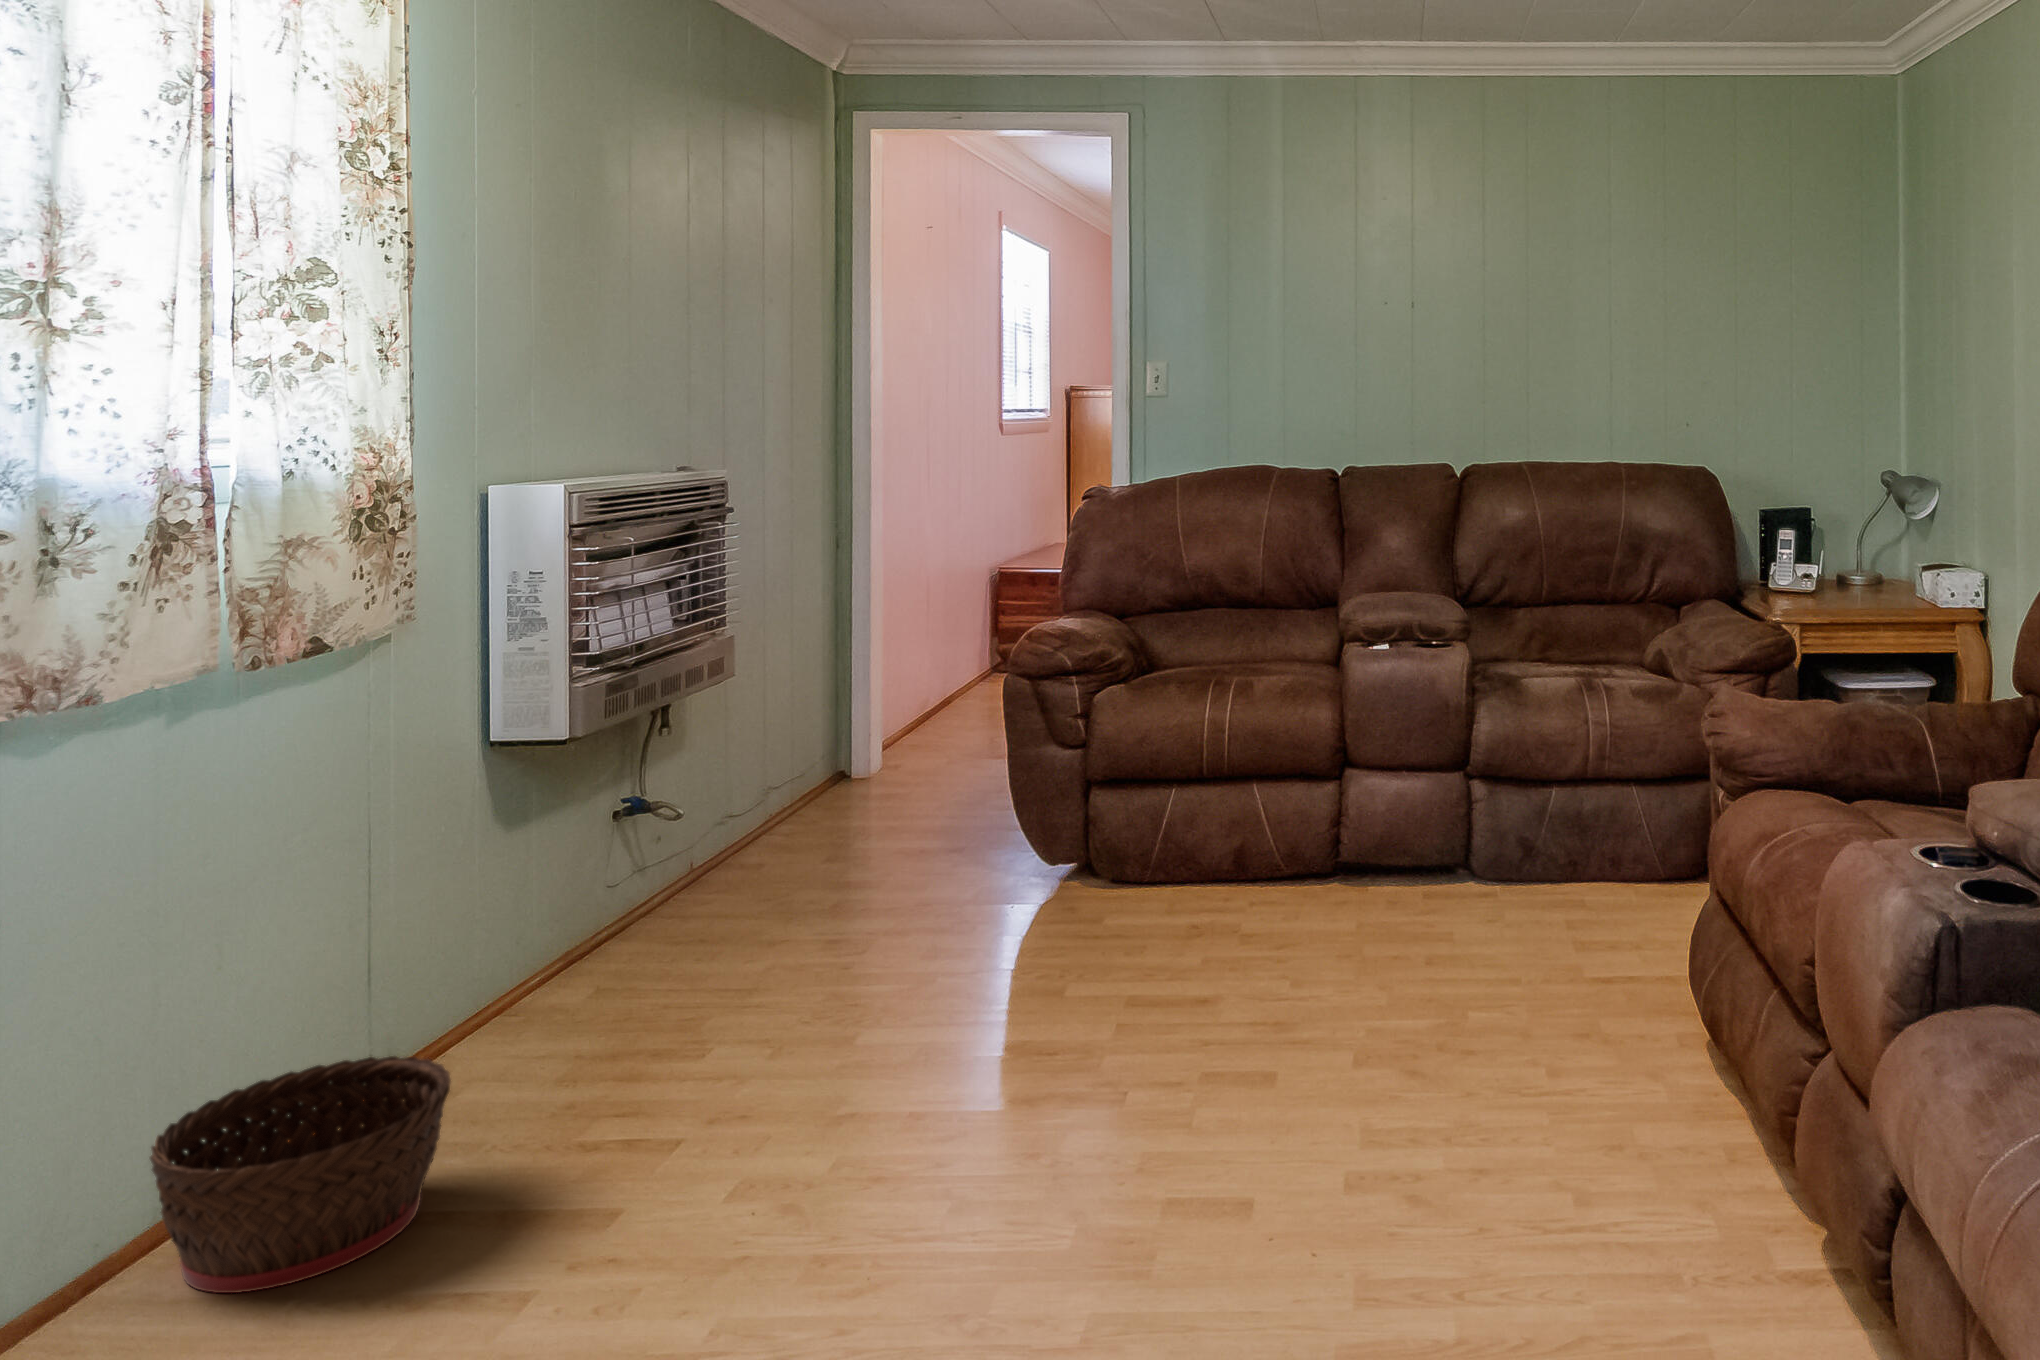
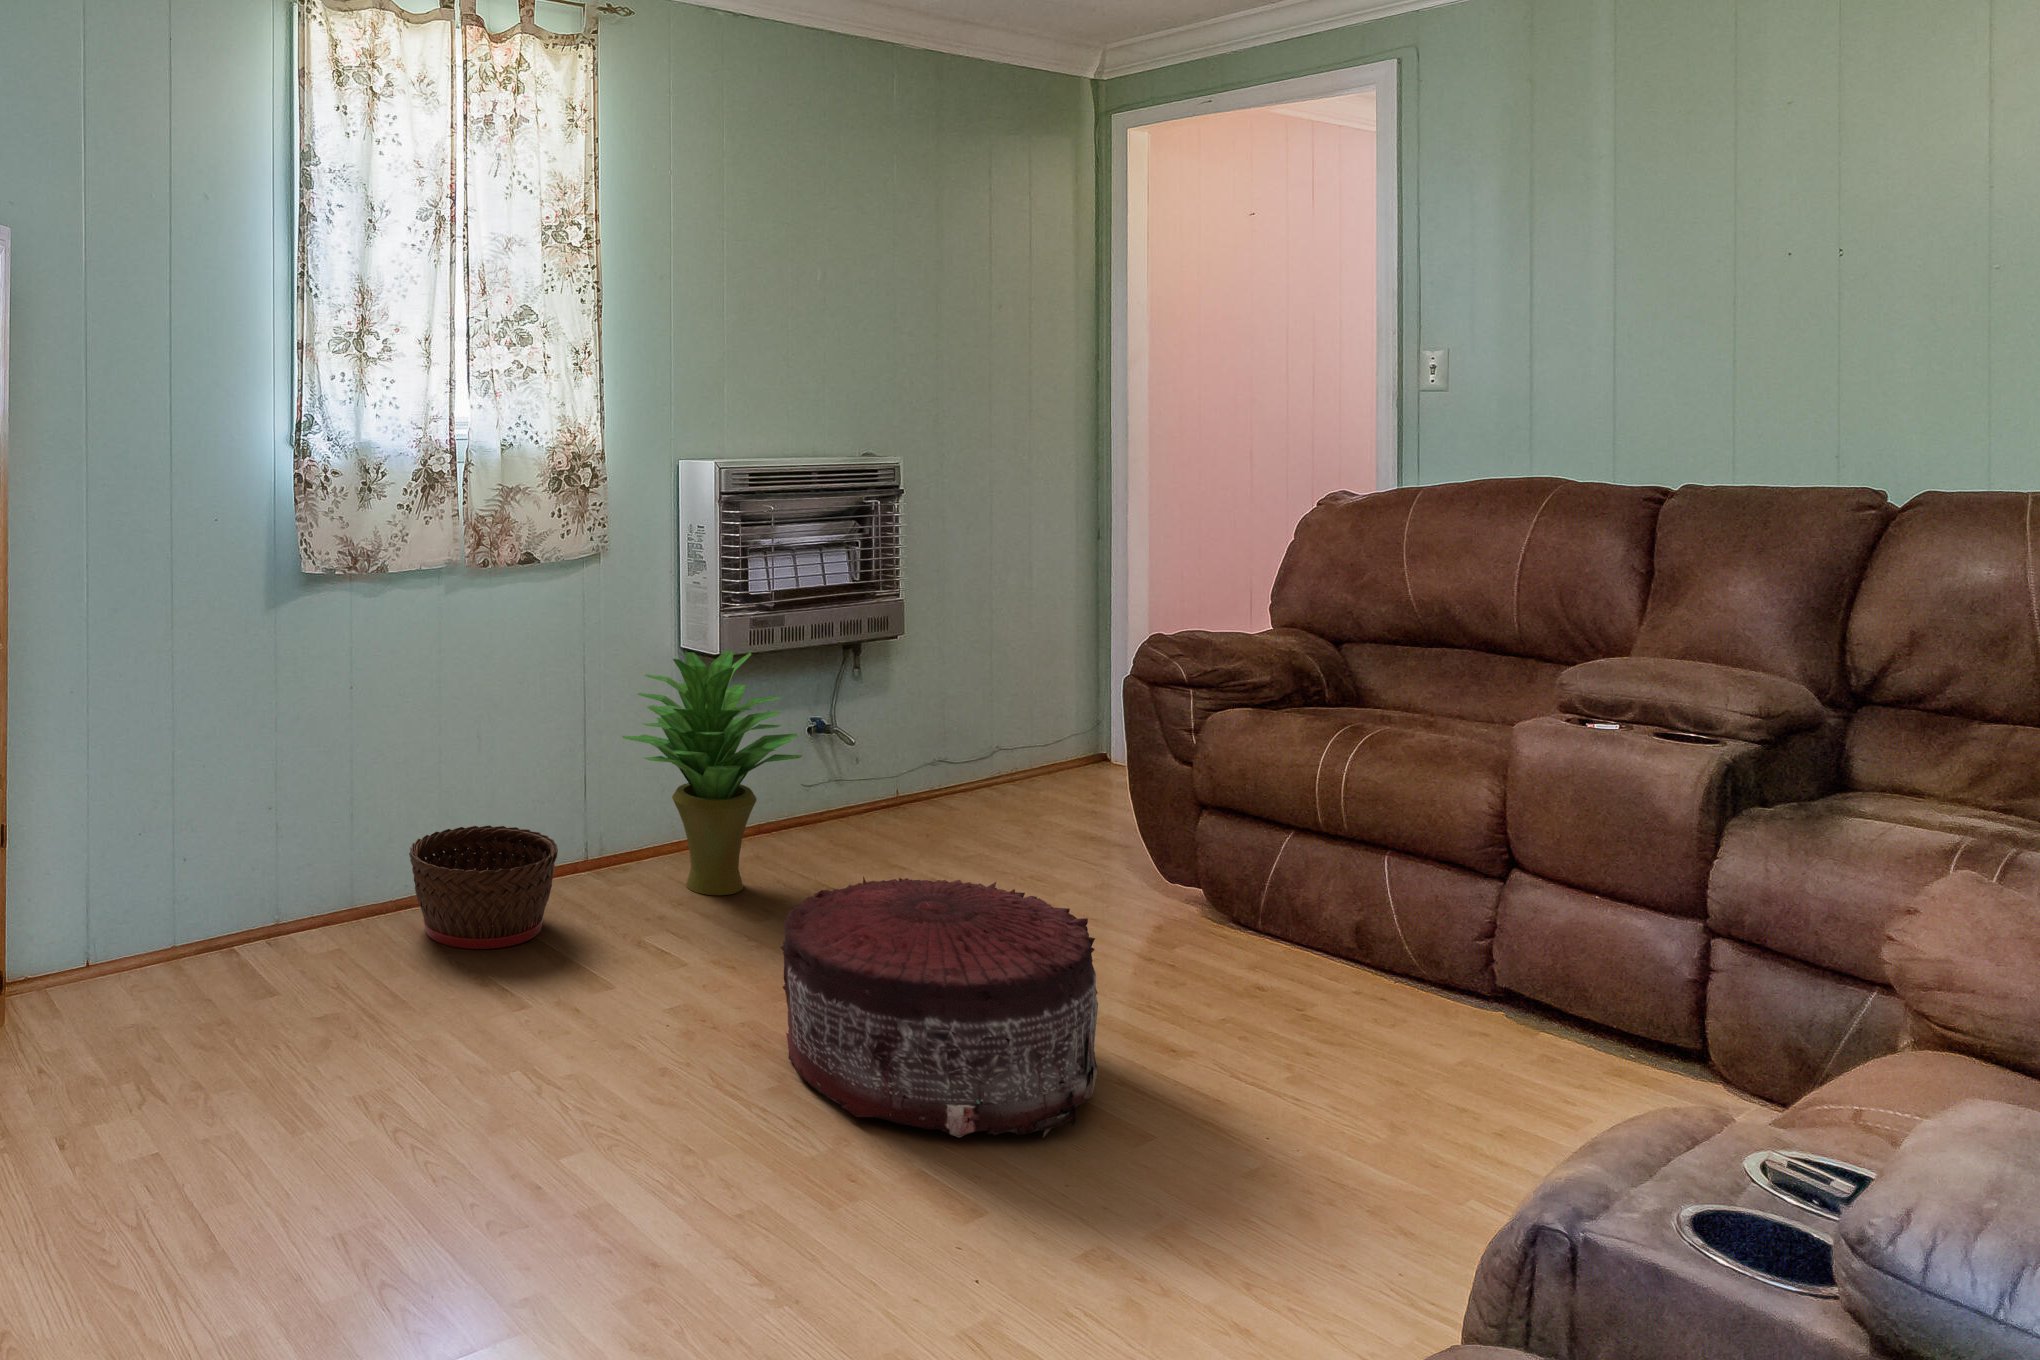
potted plant: none [453,725,727,1060] -> present [622,651,802,895]
pouf: none [912,896,1259,1181] -> present [780,877,1098,1137]

